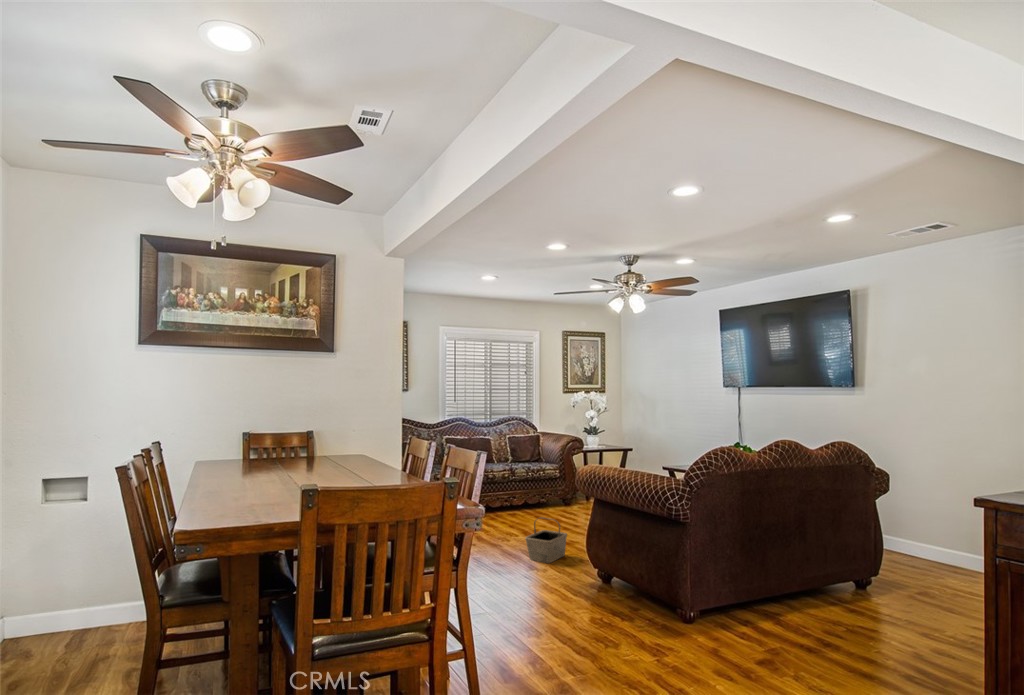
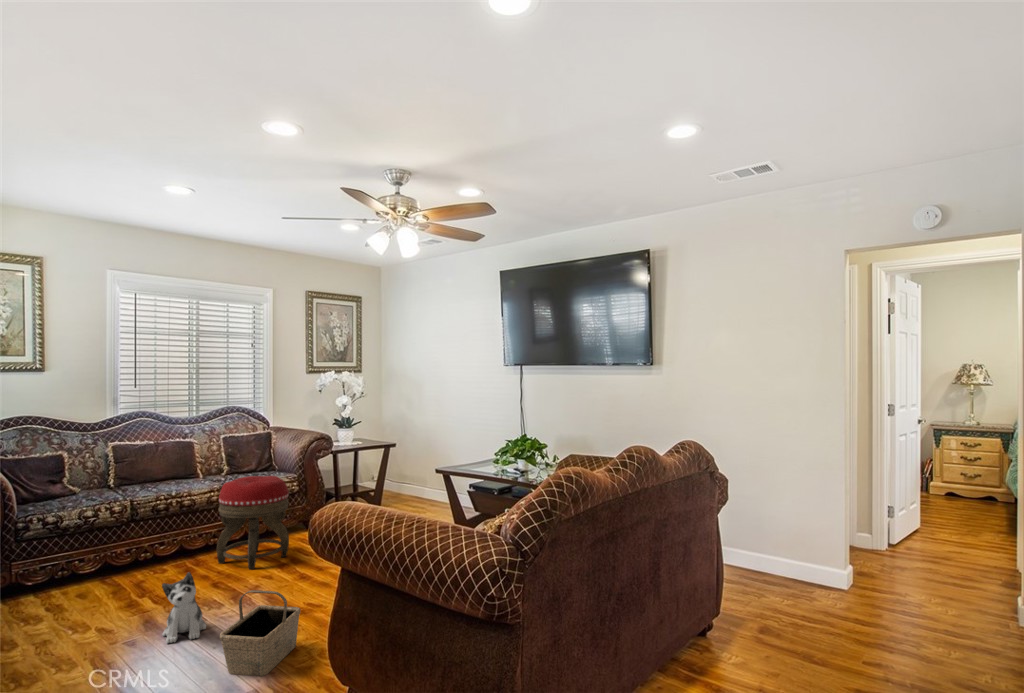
footstool: none [510,462,555,523] -> present [217,476,289,570]
plush toy: none [490,507,513,546] -> present [162,572,206,643]

